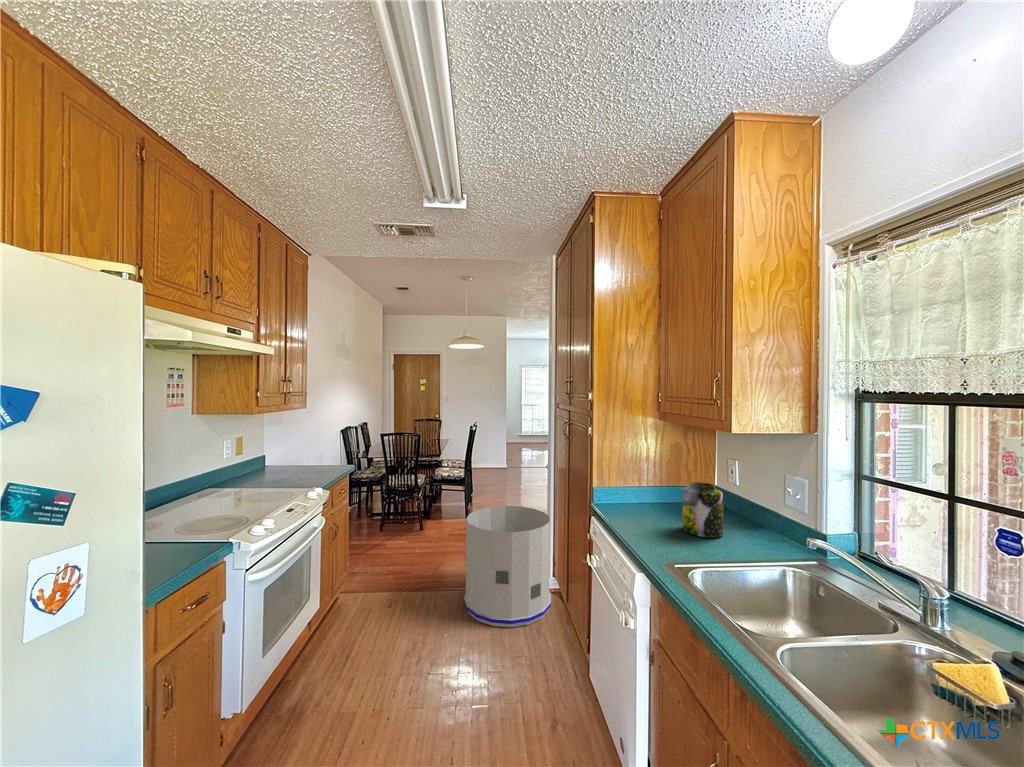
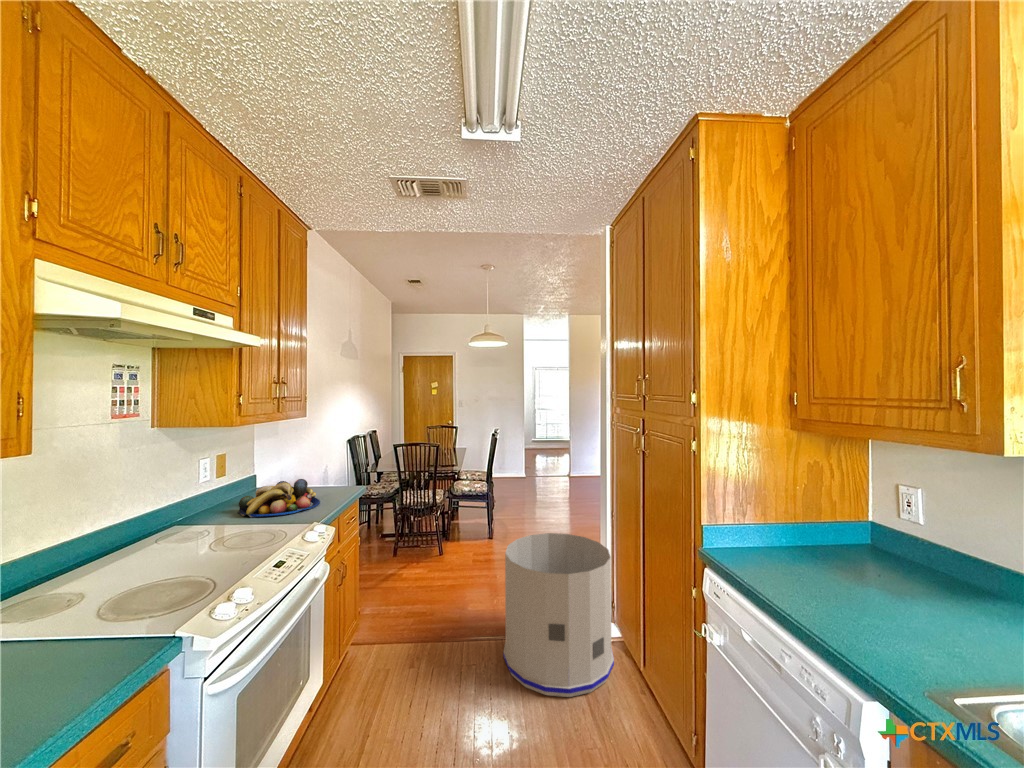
fruit bowl: none [253,457,318,485] -> present [238,479,320,517]
jar: present [683,482,723,538] -> none [873,527,953,620]

